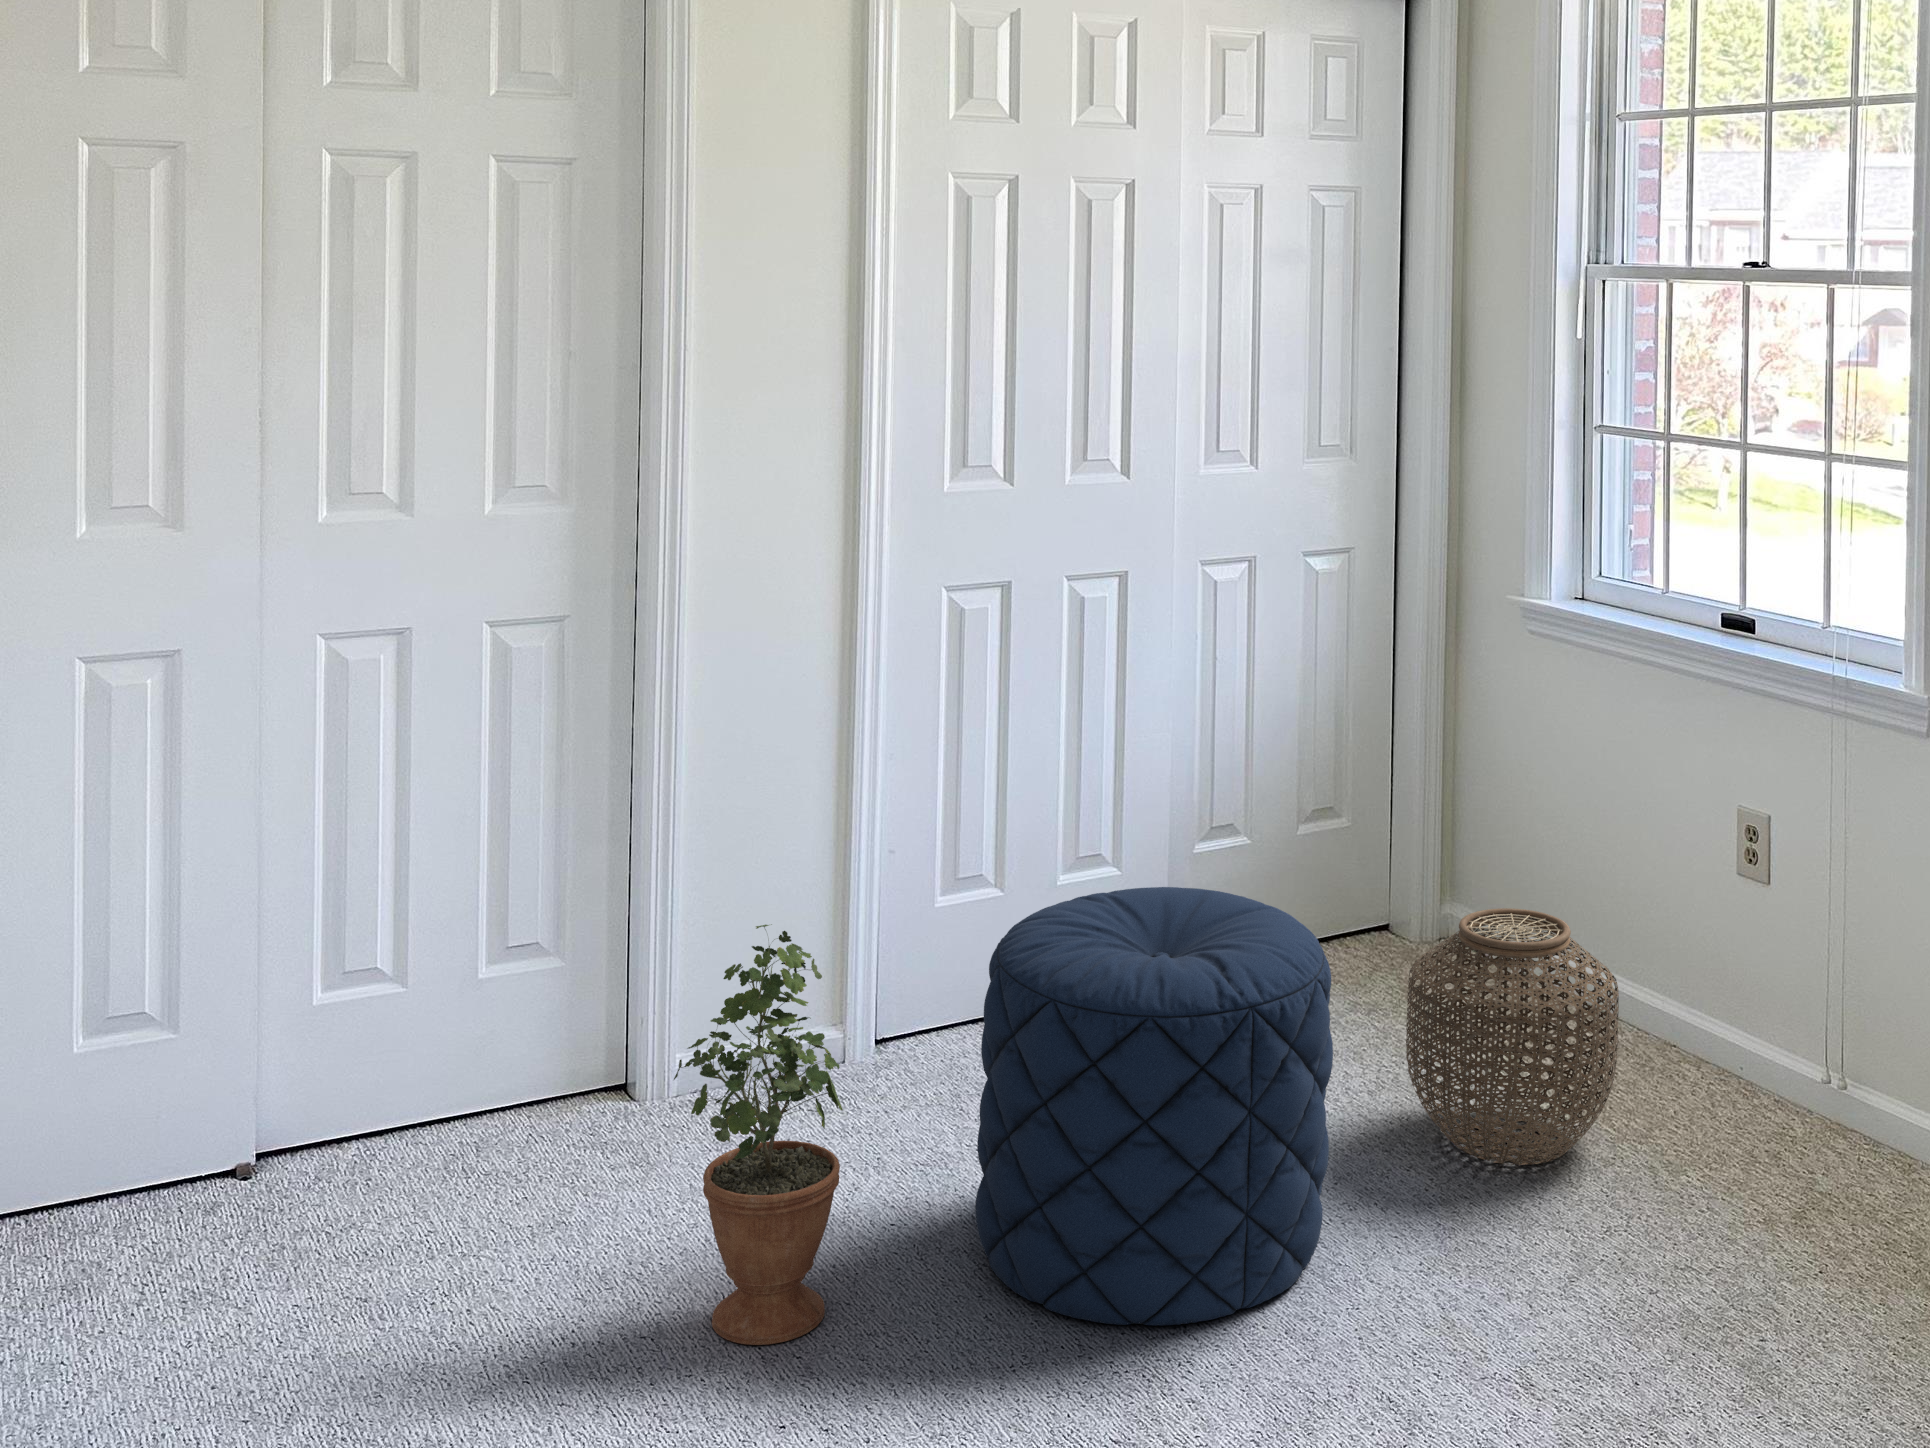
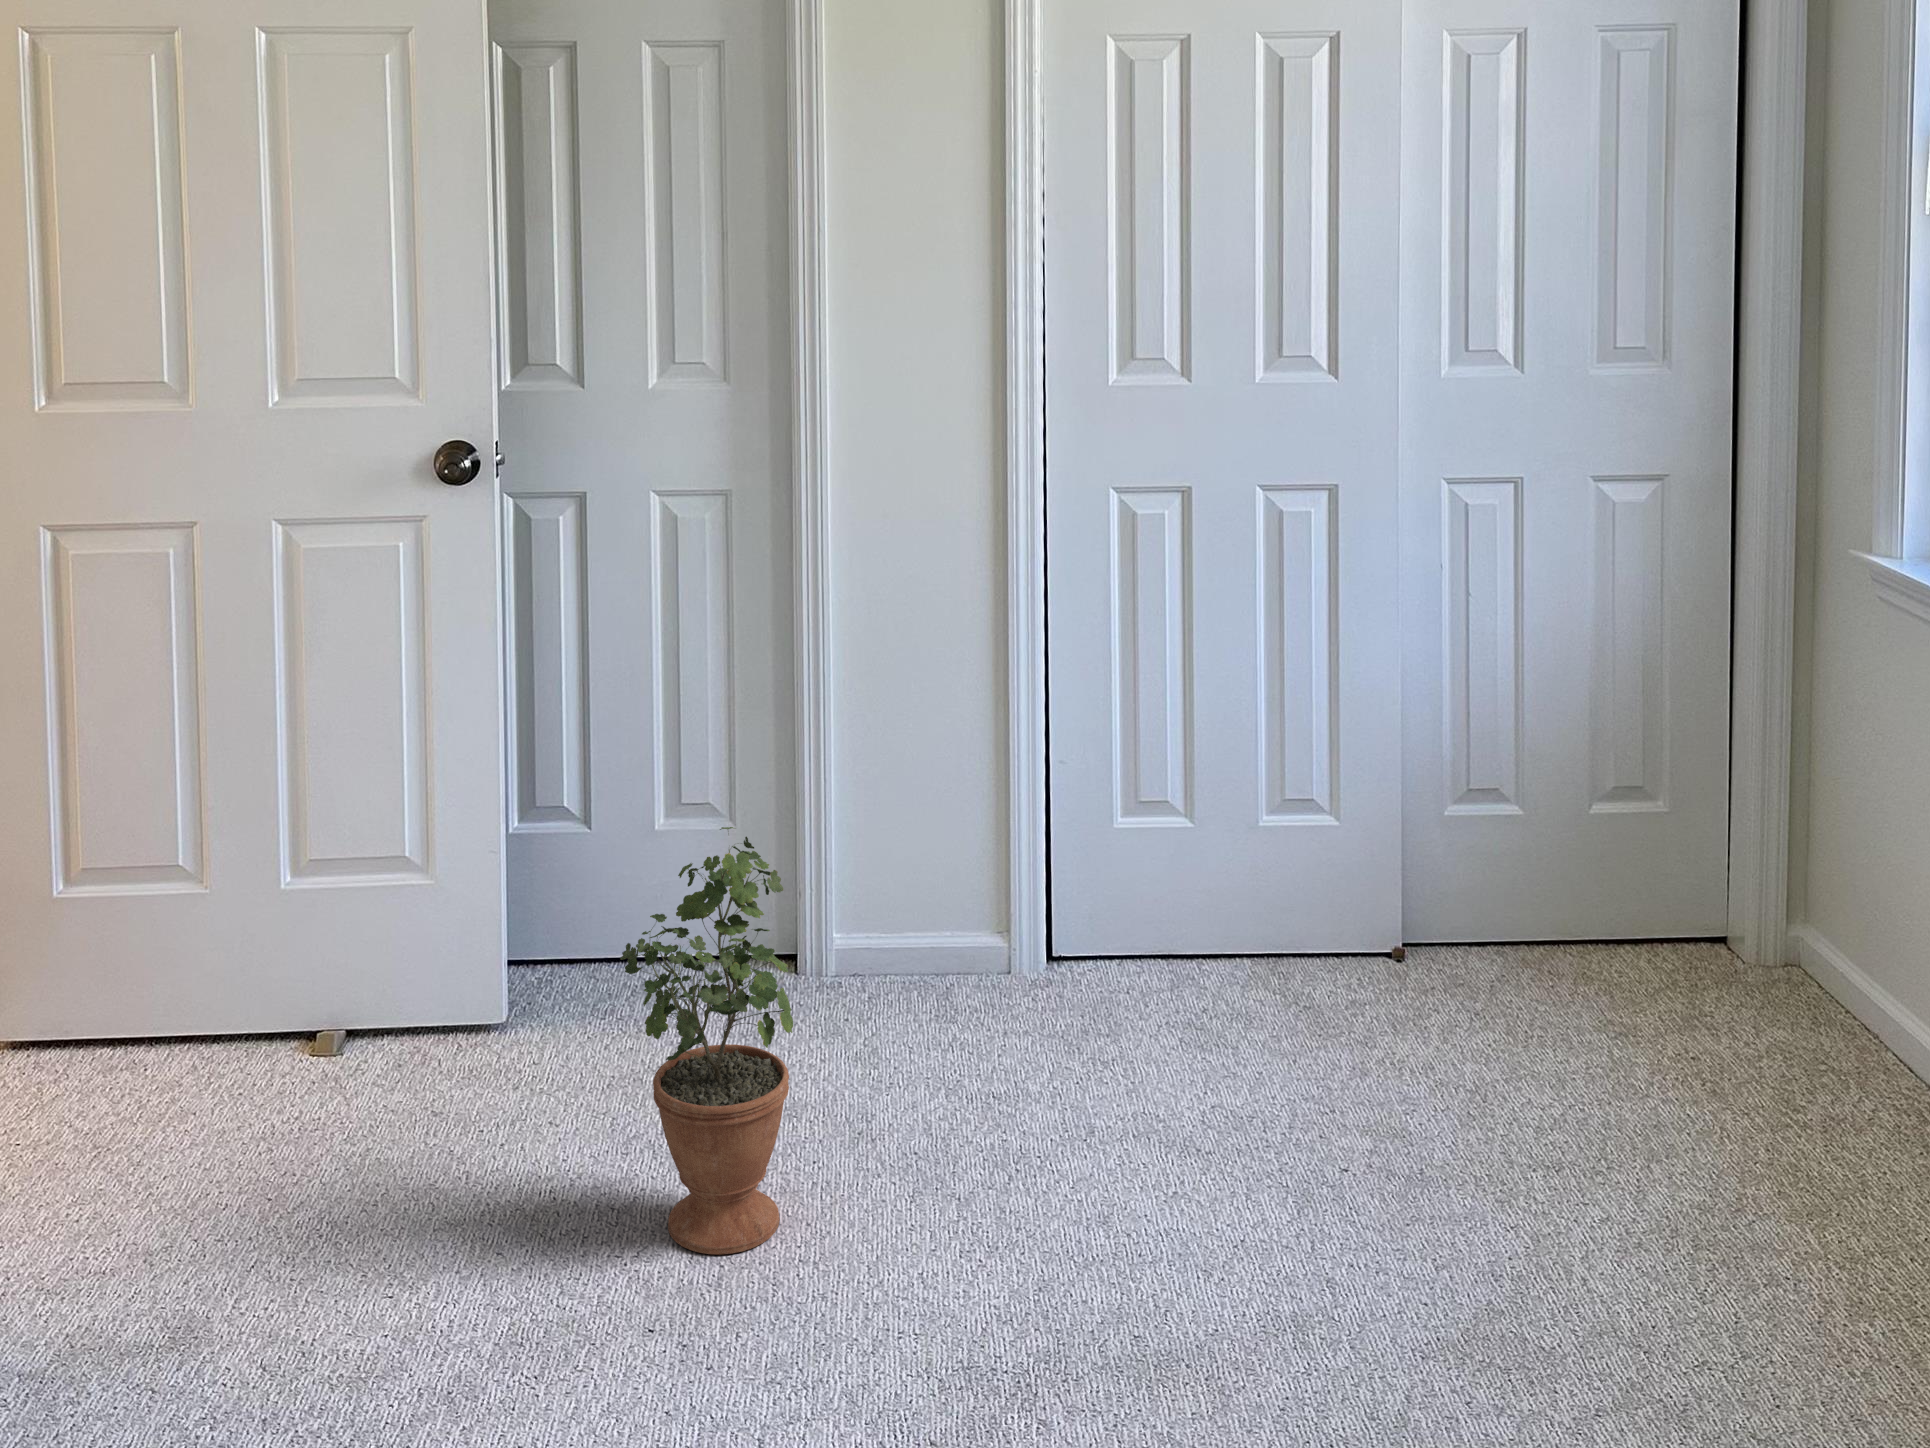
pouf: present [975,887,1333,1326] -> none [940,849,1349,1374]
woven basket: present [1406,908,1619,1165] -> none [1532,951,1827,1295]

